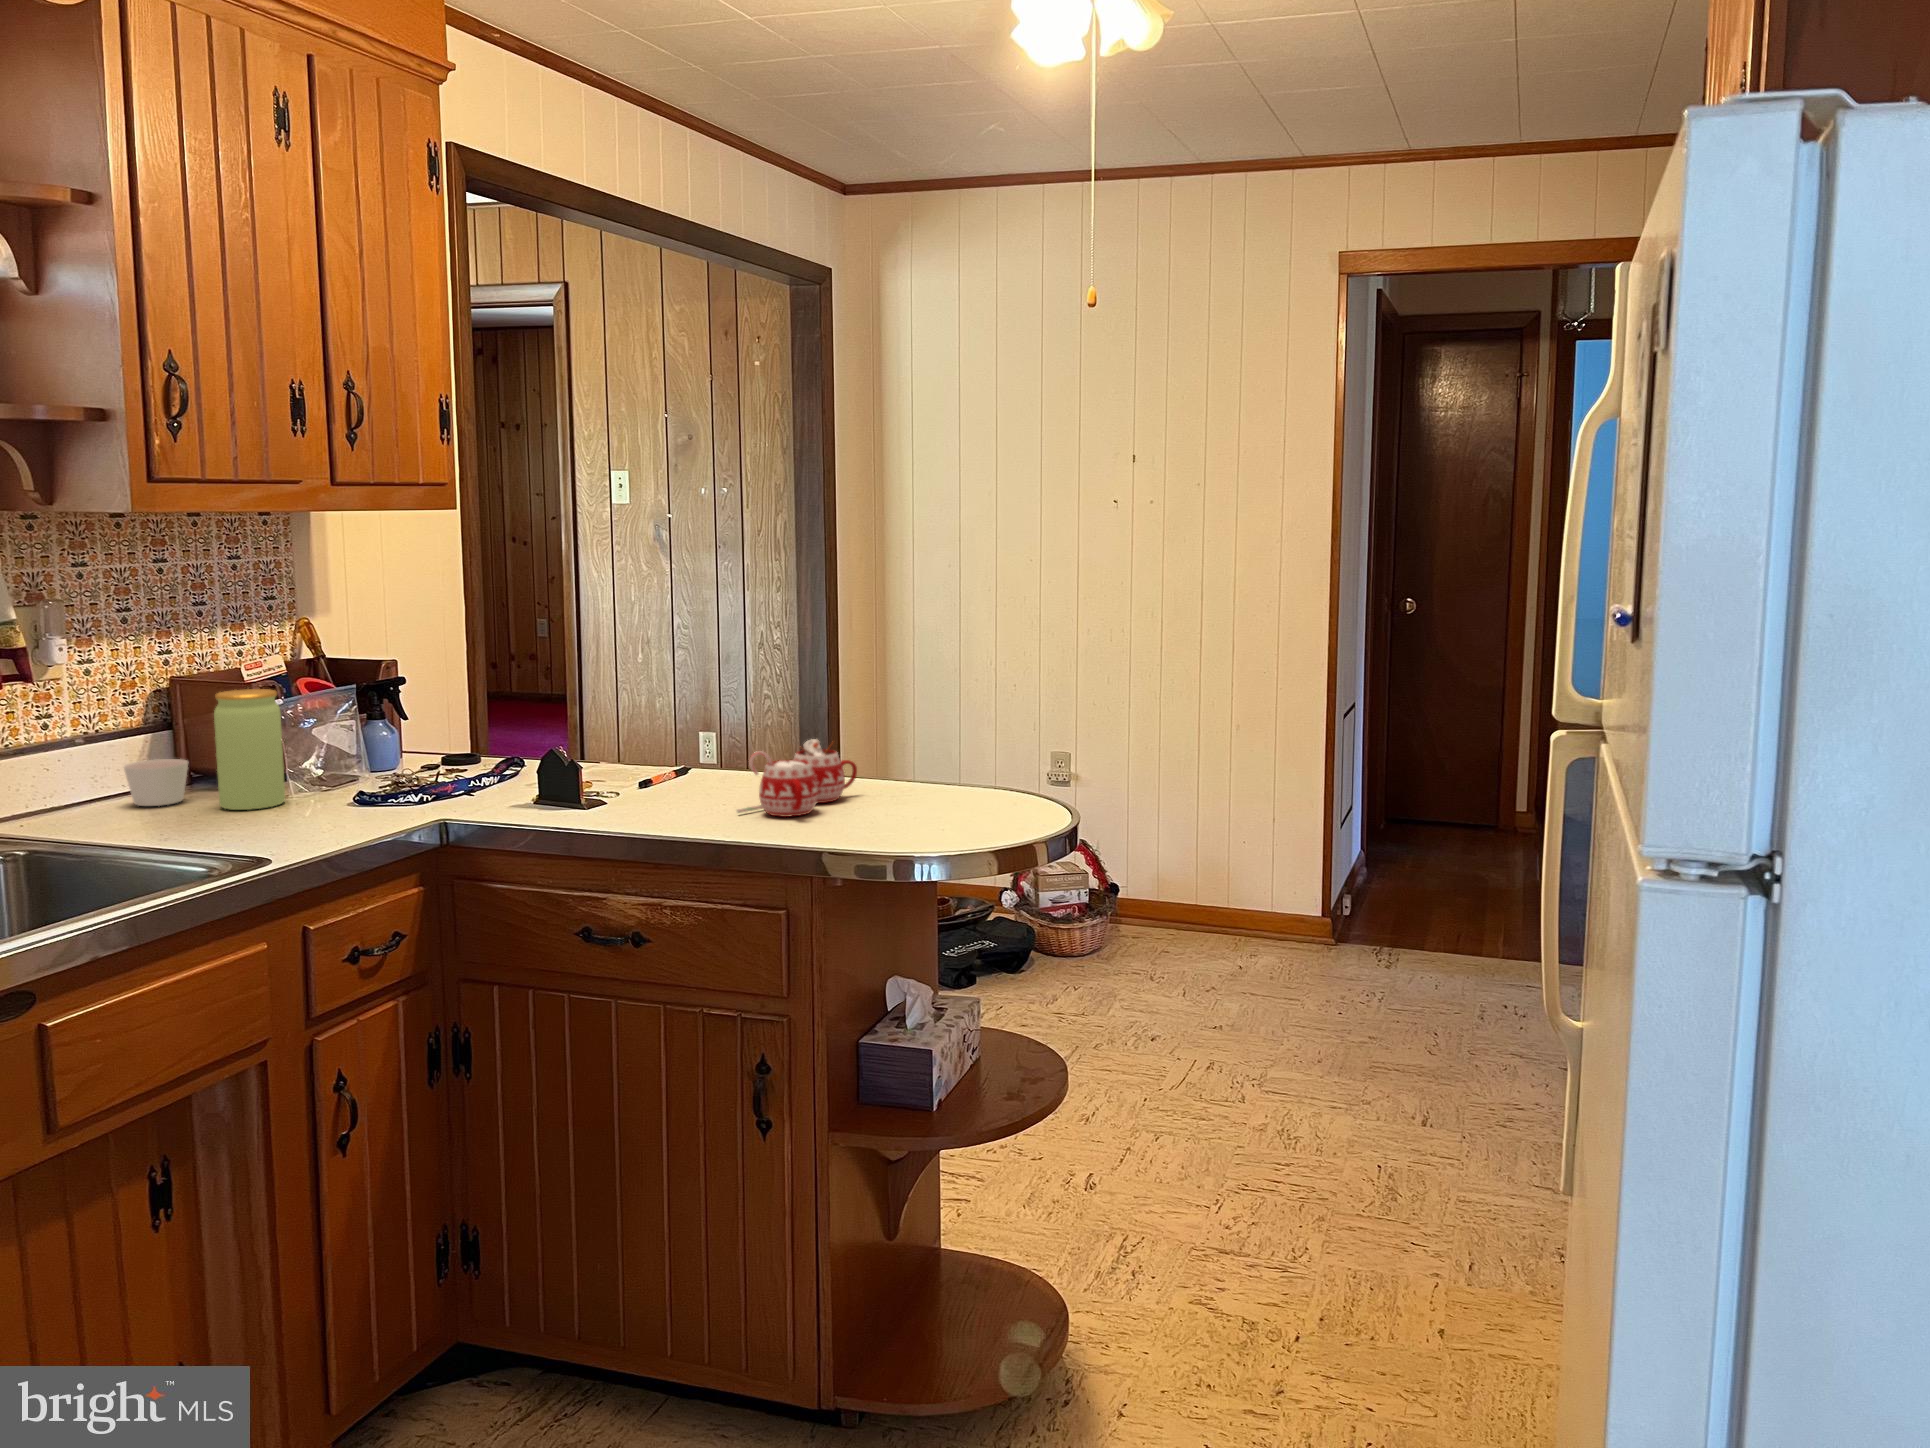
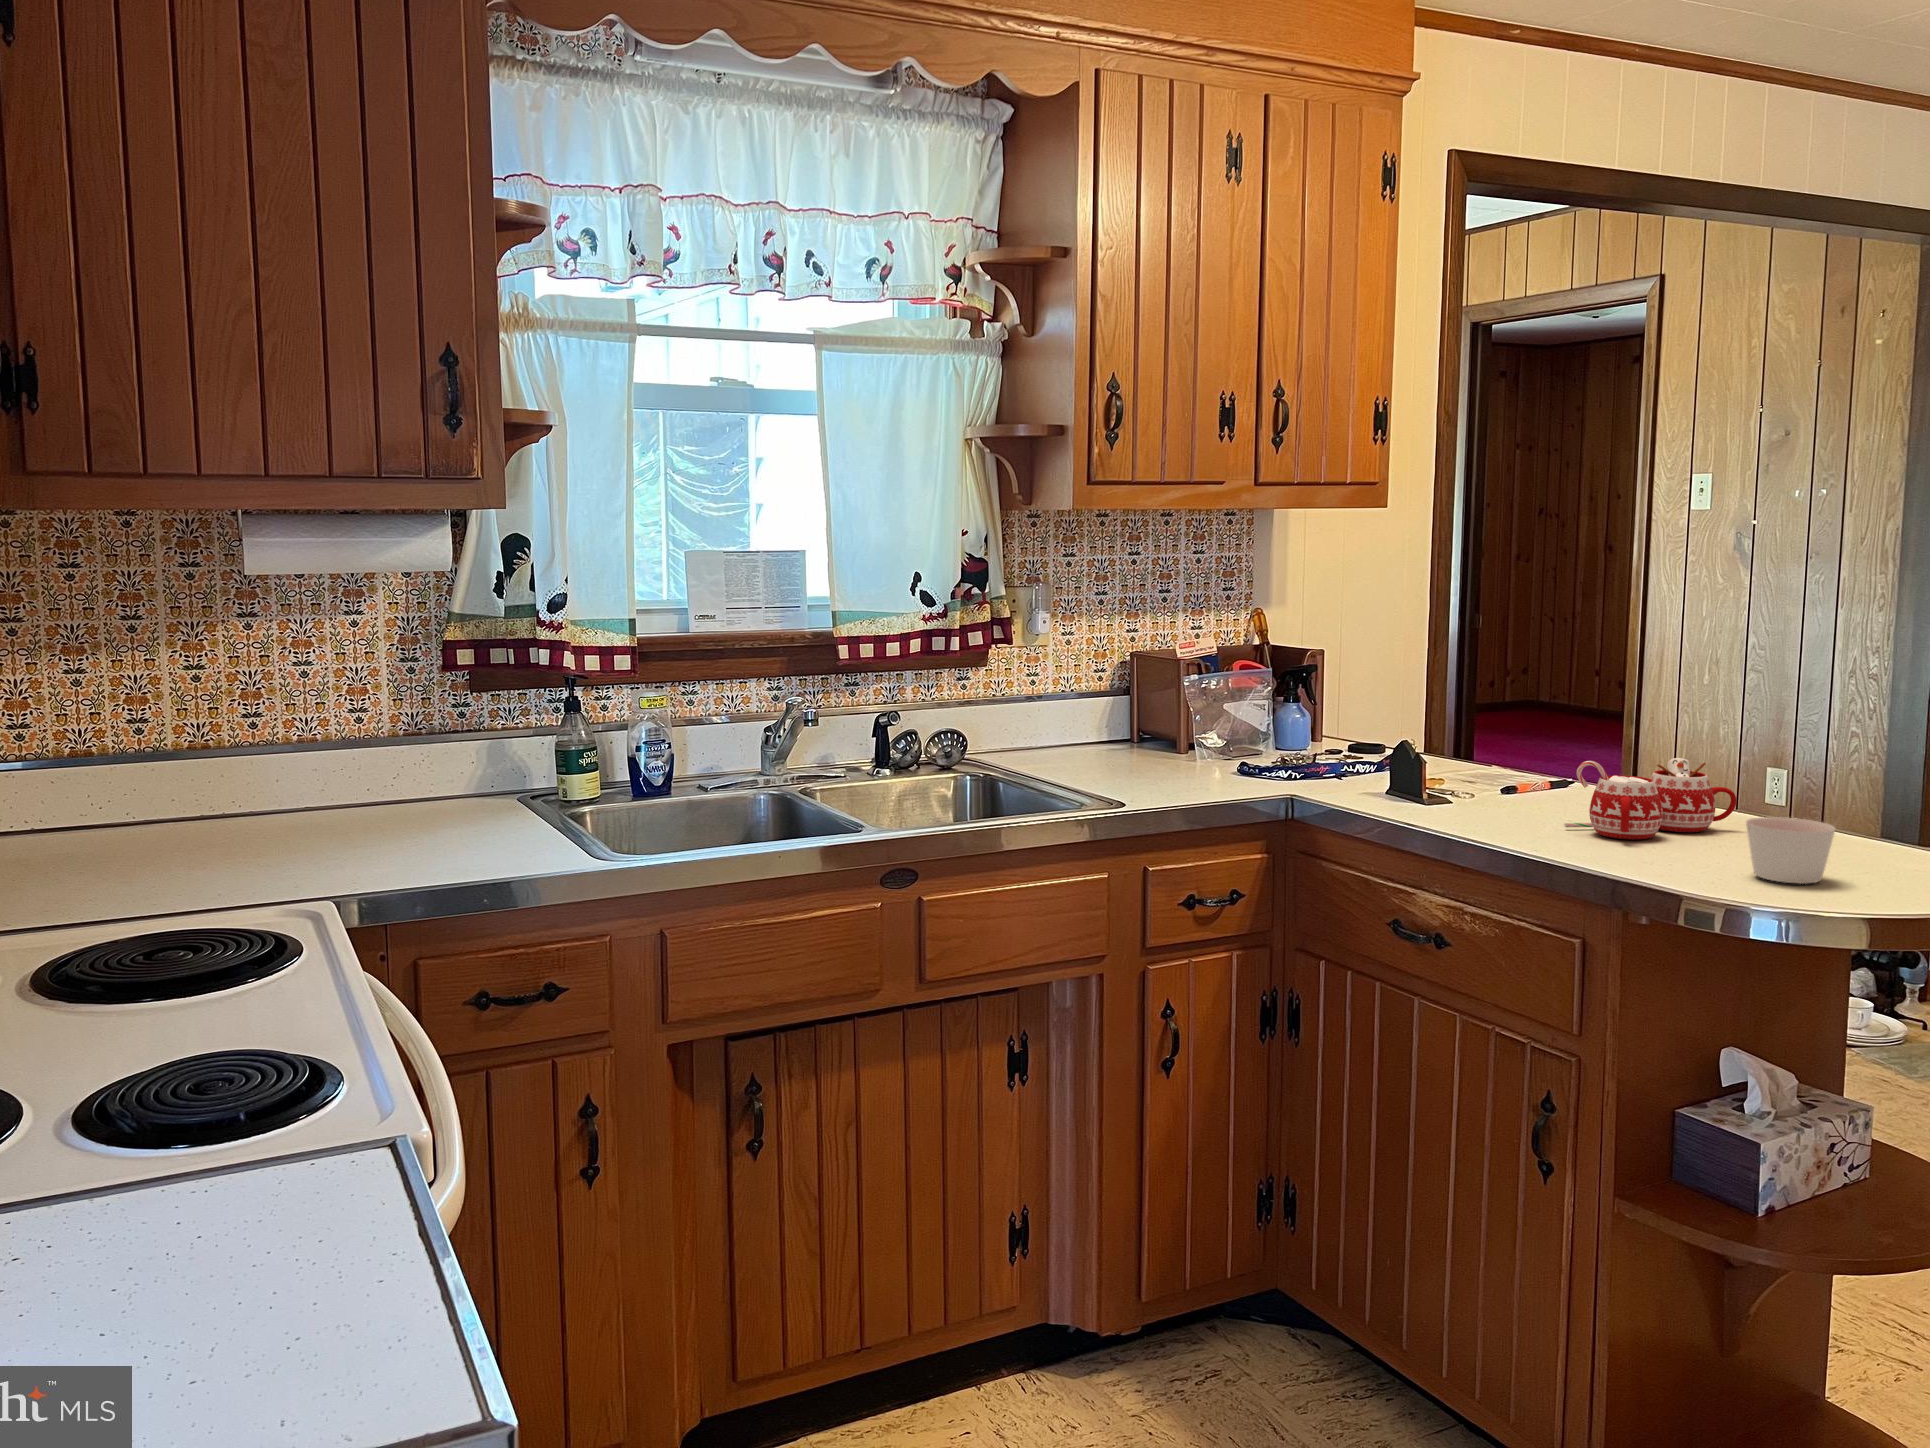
jar: present [214,689,285,810] -> none [1136,663,1189,767]
candle: present [124,759,188,806] -> present [1746,817,1835,884]

